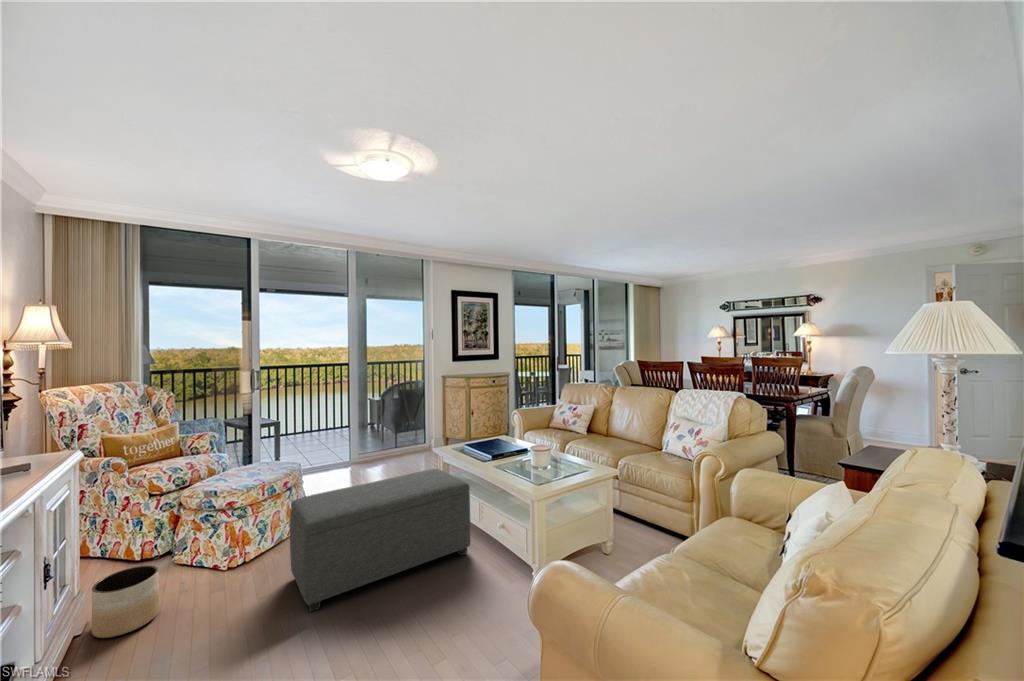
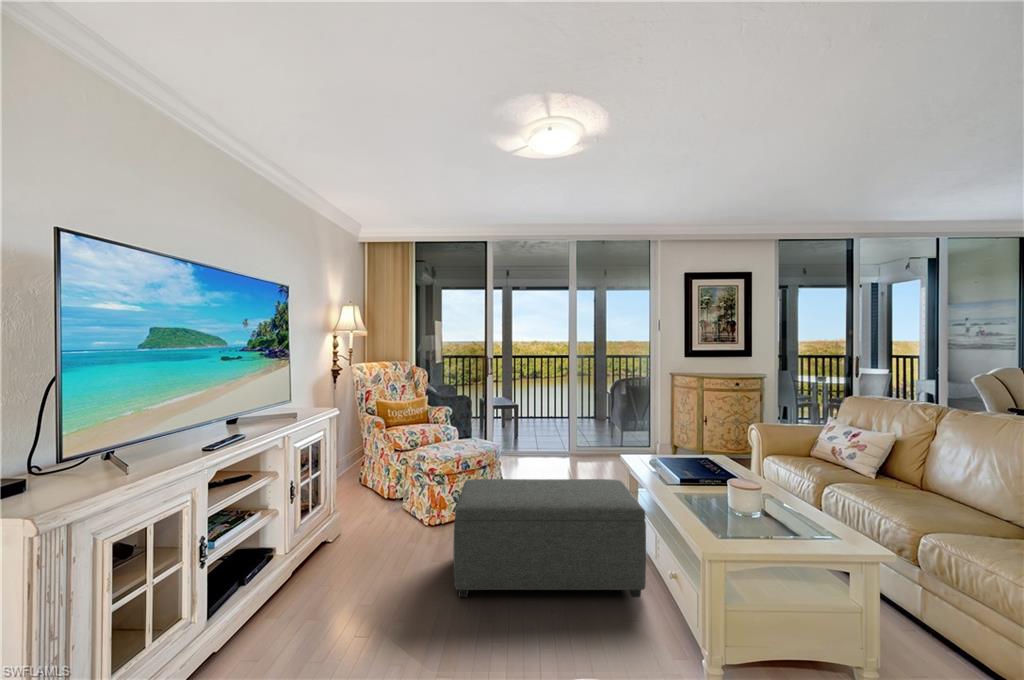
planter: present [91,565,159,638] -> none [331,504,373,556]

